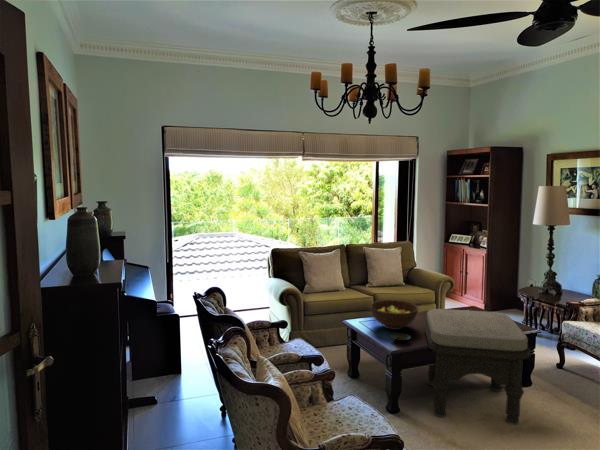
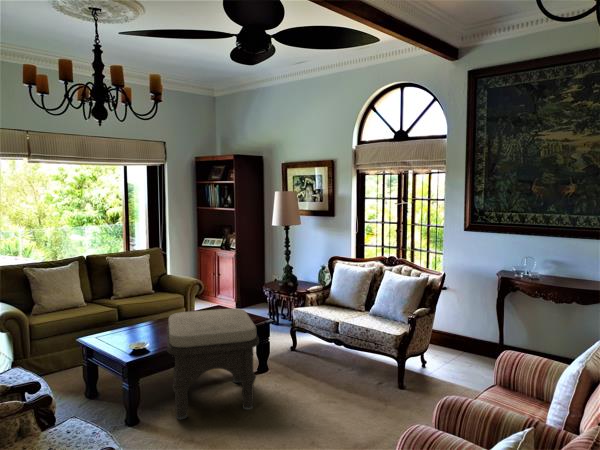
fruit bowl: present [371,300,418,330] -> none [108,309,160,340]

